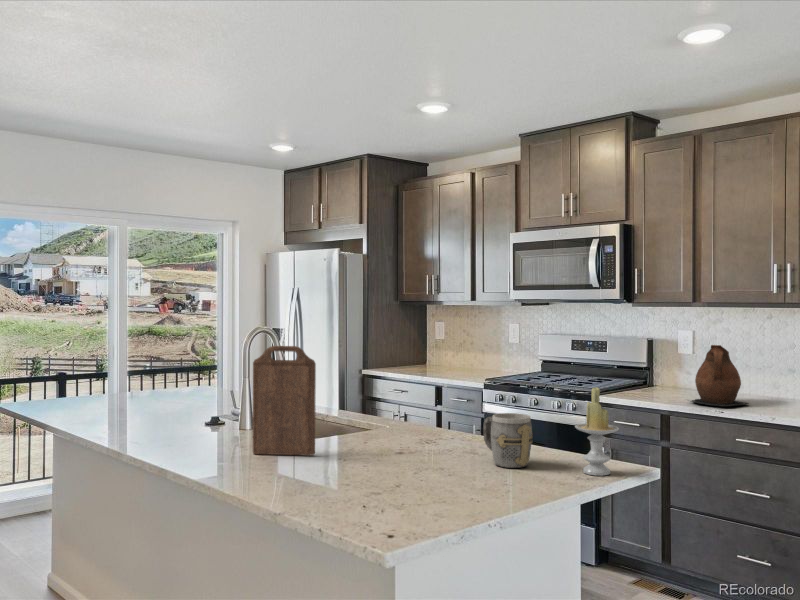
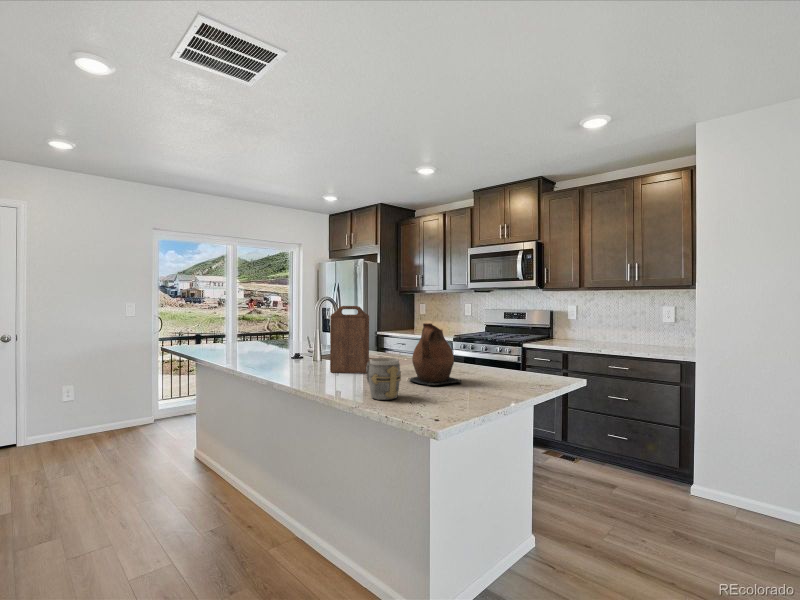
ceramic pitcher: present [692,345,749,406] -> present [409,323,461,385]
candle: present [575,388,619,476] -> none [529,329,556,382]
mug: present [483,413,533,468] -> present [366,358,401,400]

